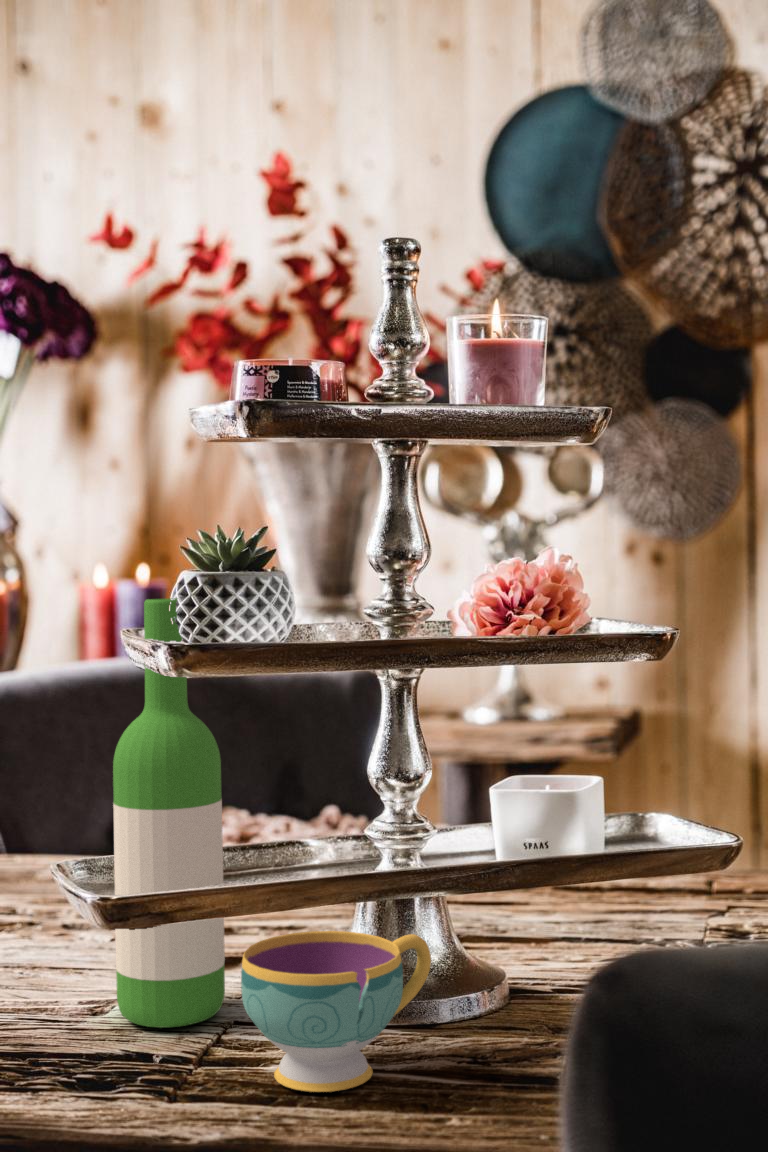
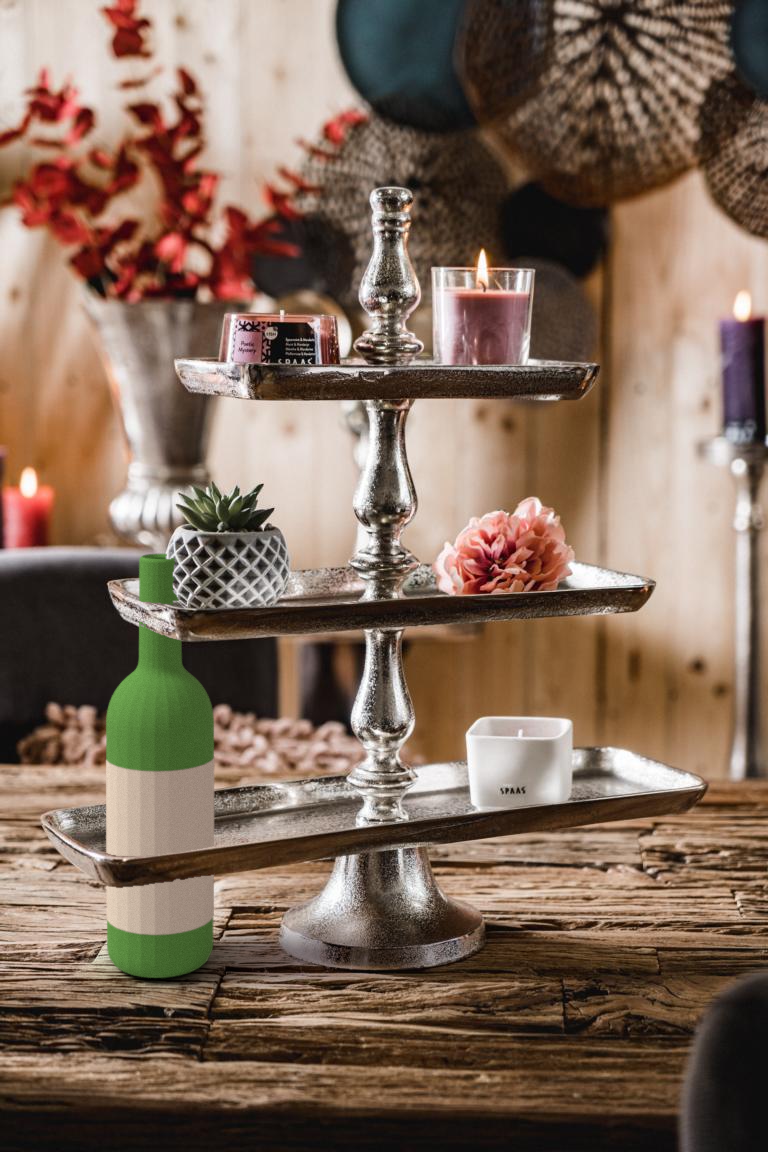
teacup: present [241,931,431,1092] -> none [263,888,435,1047]

